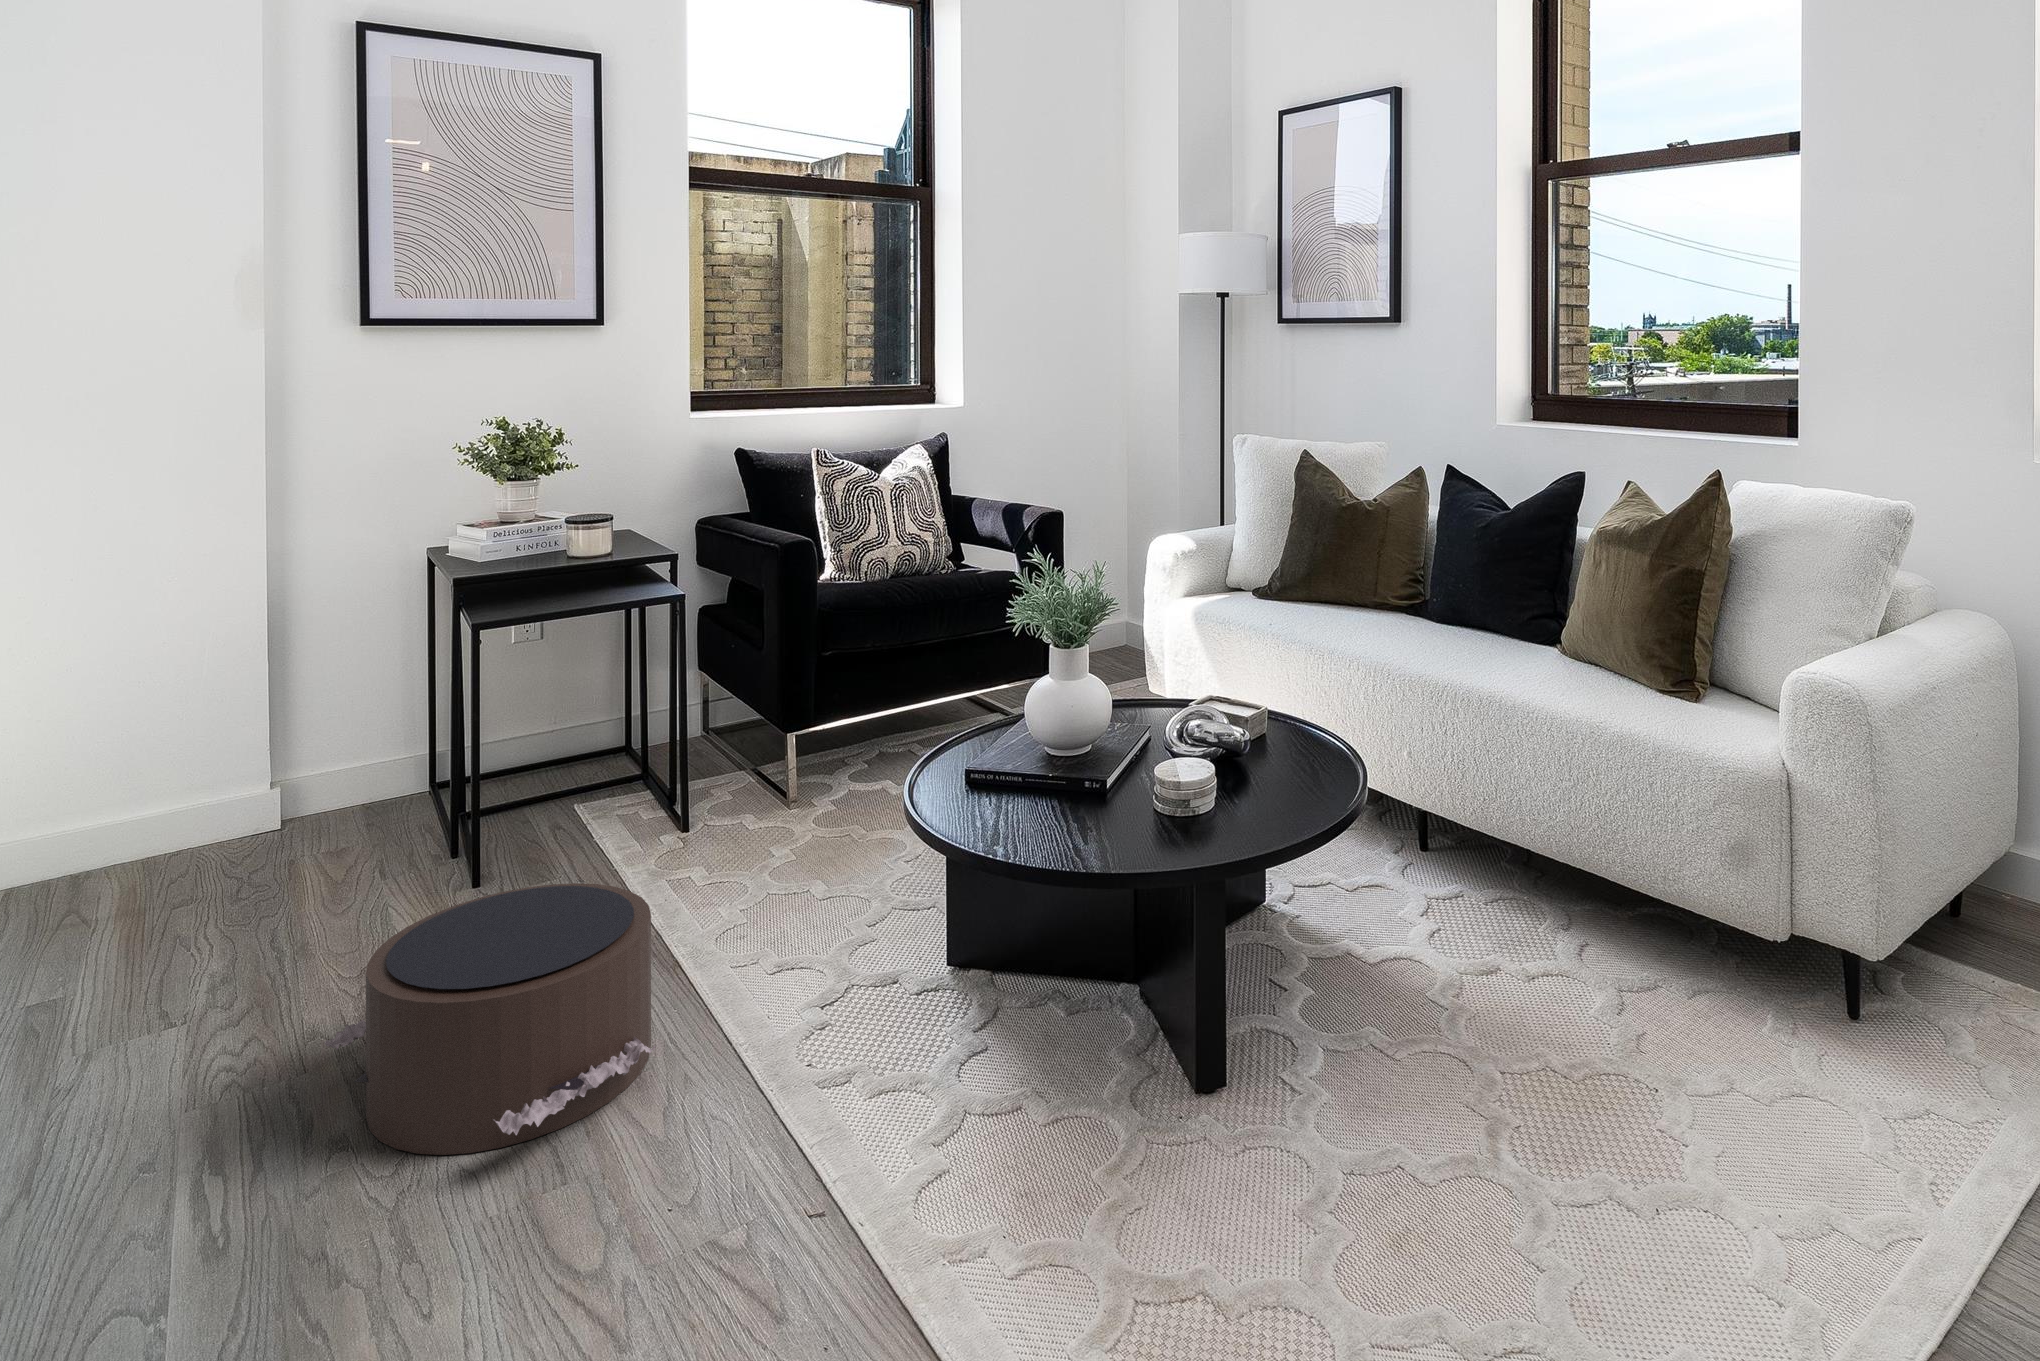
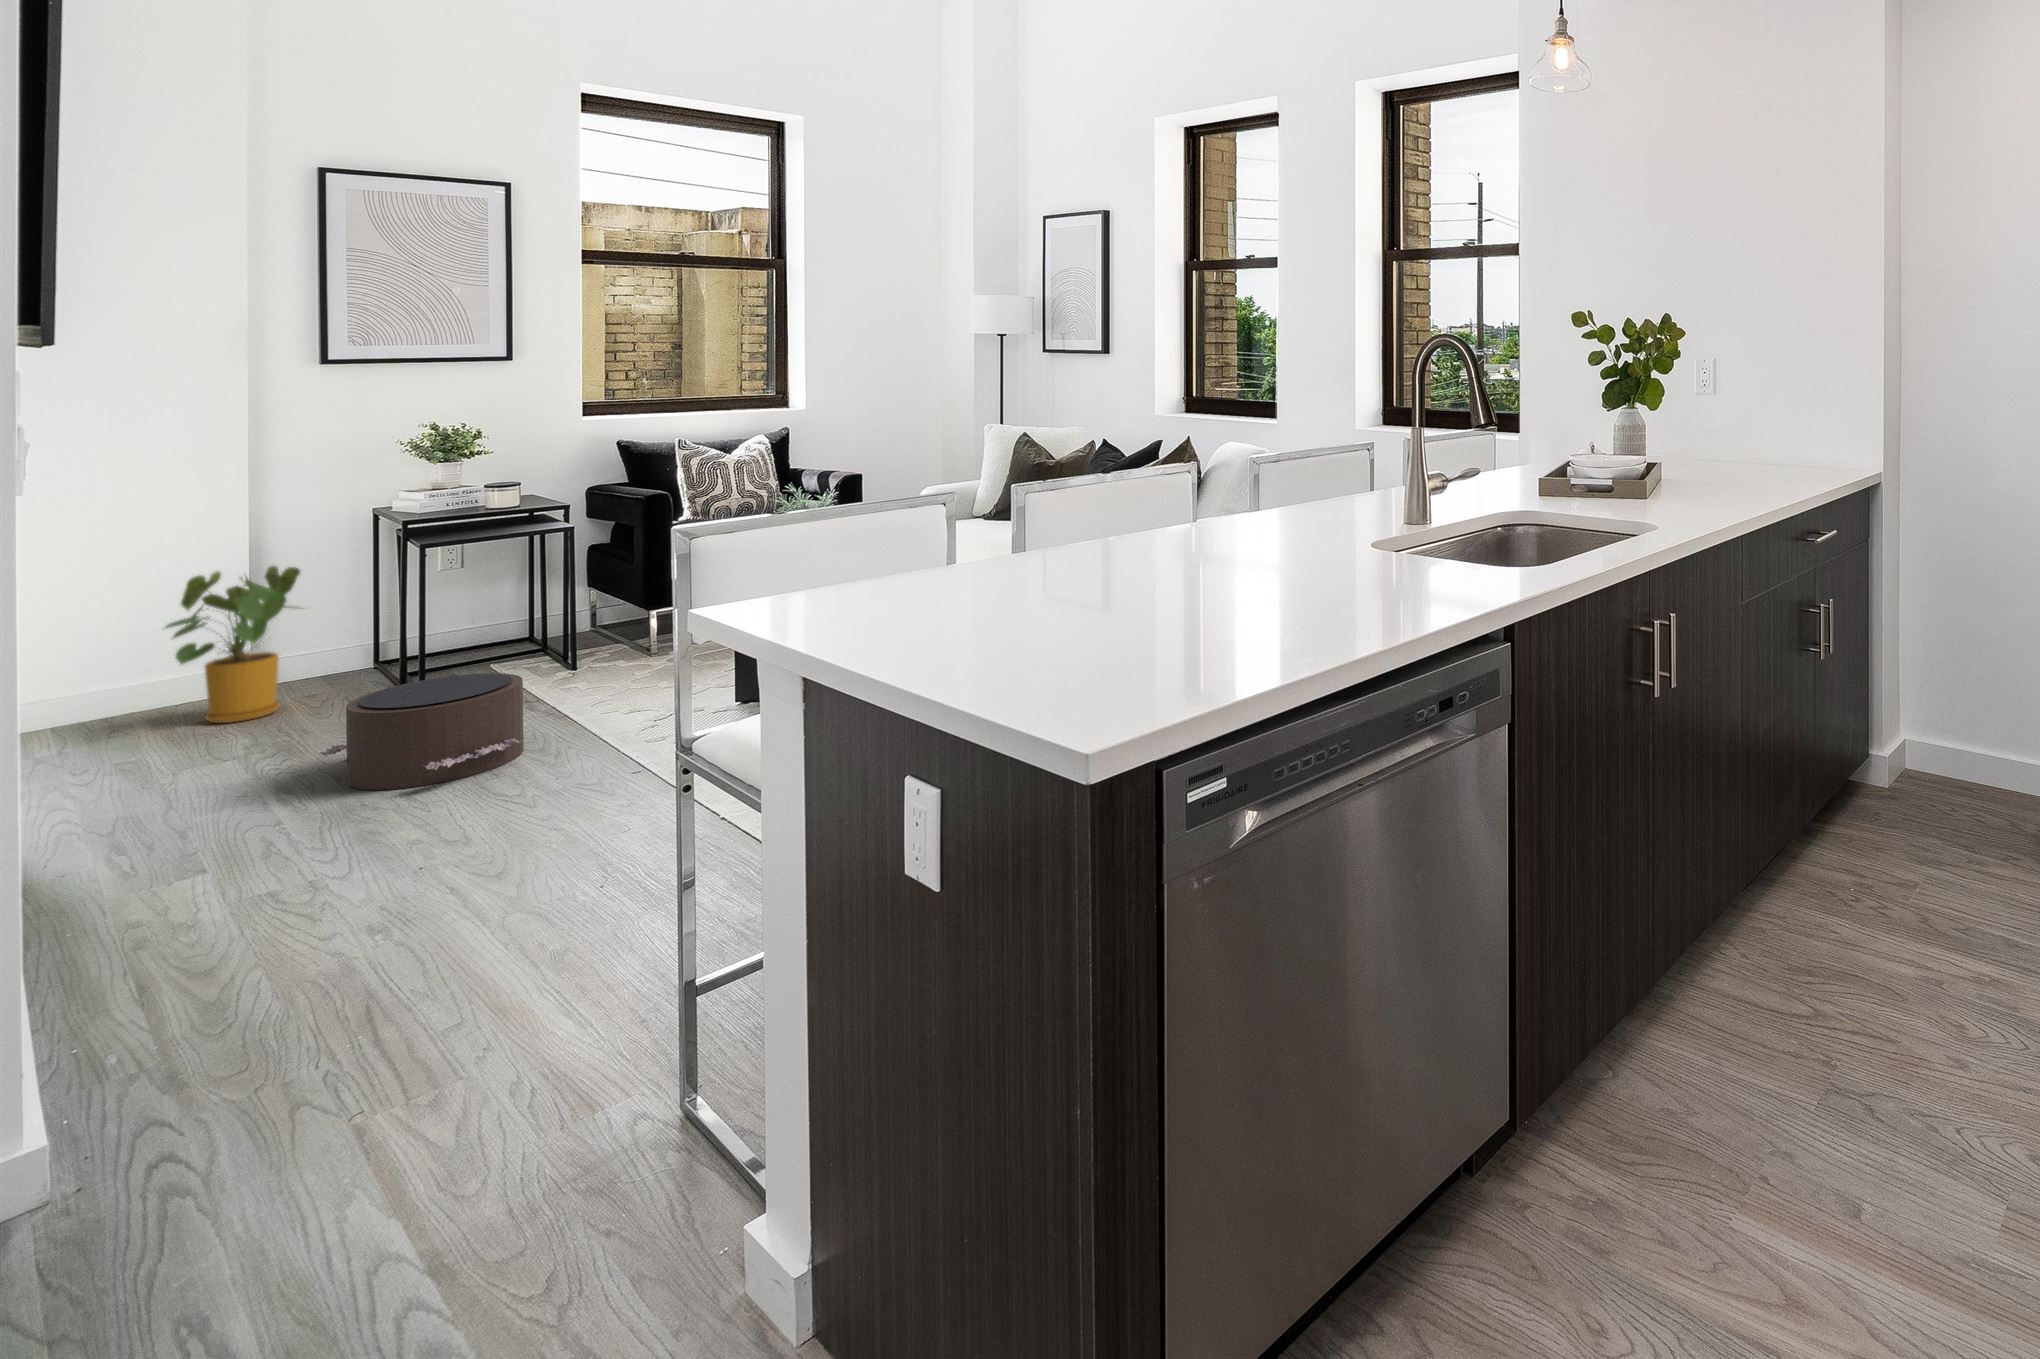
house plant: none [116,636,334,899] -> present [166,566,300,723]

